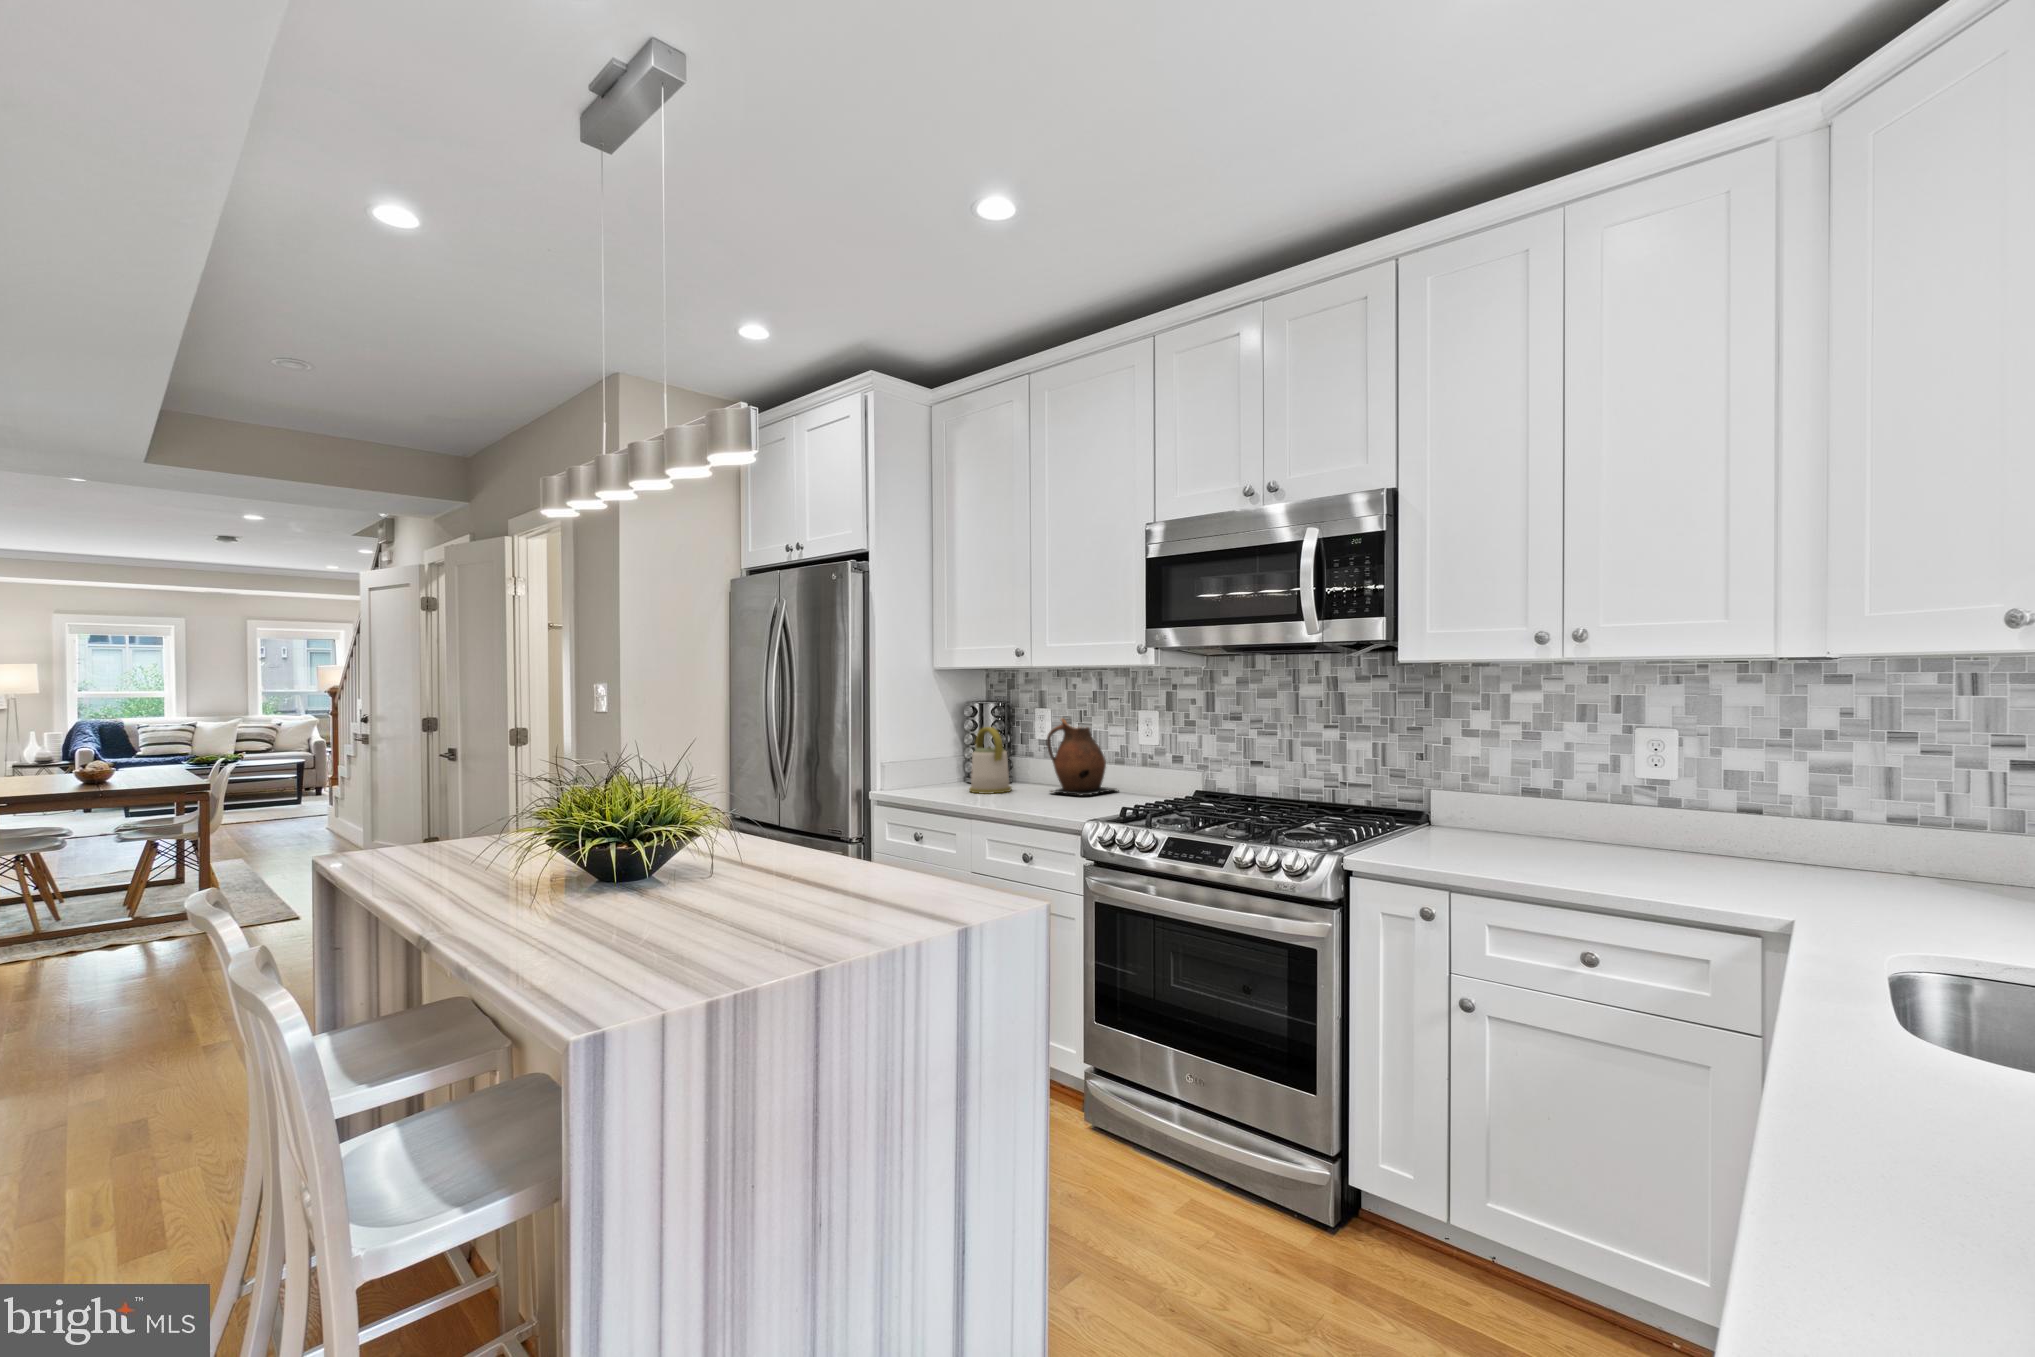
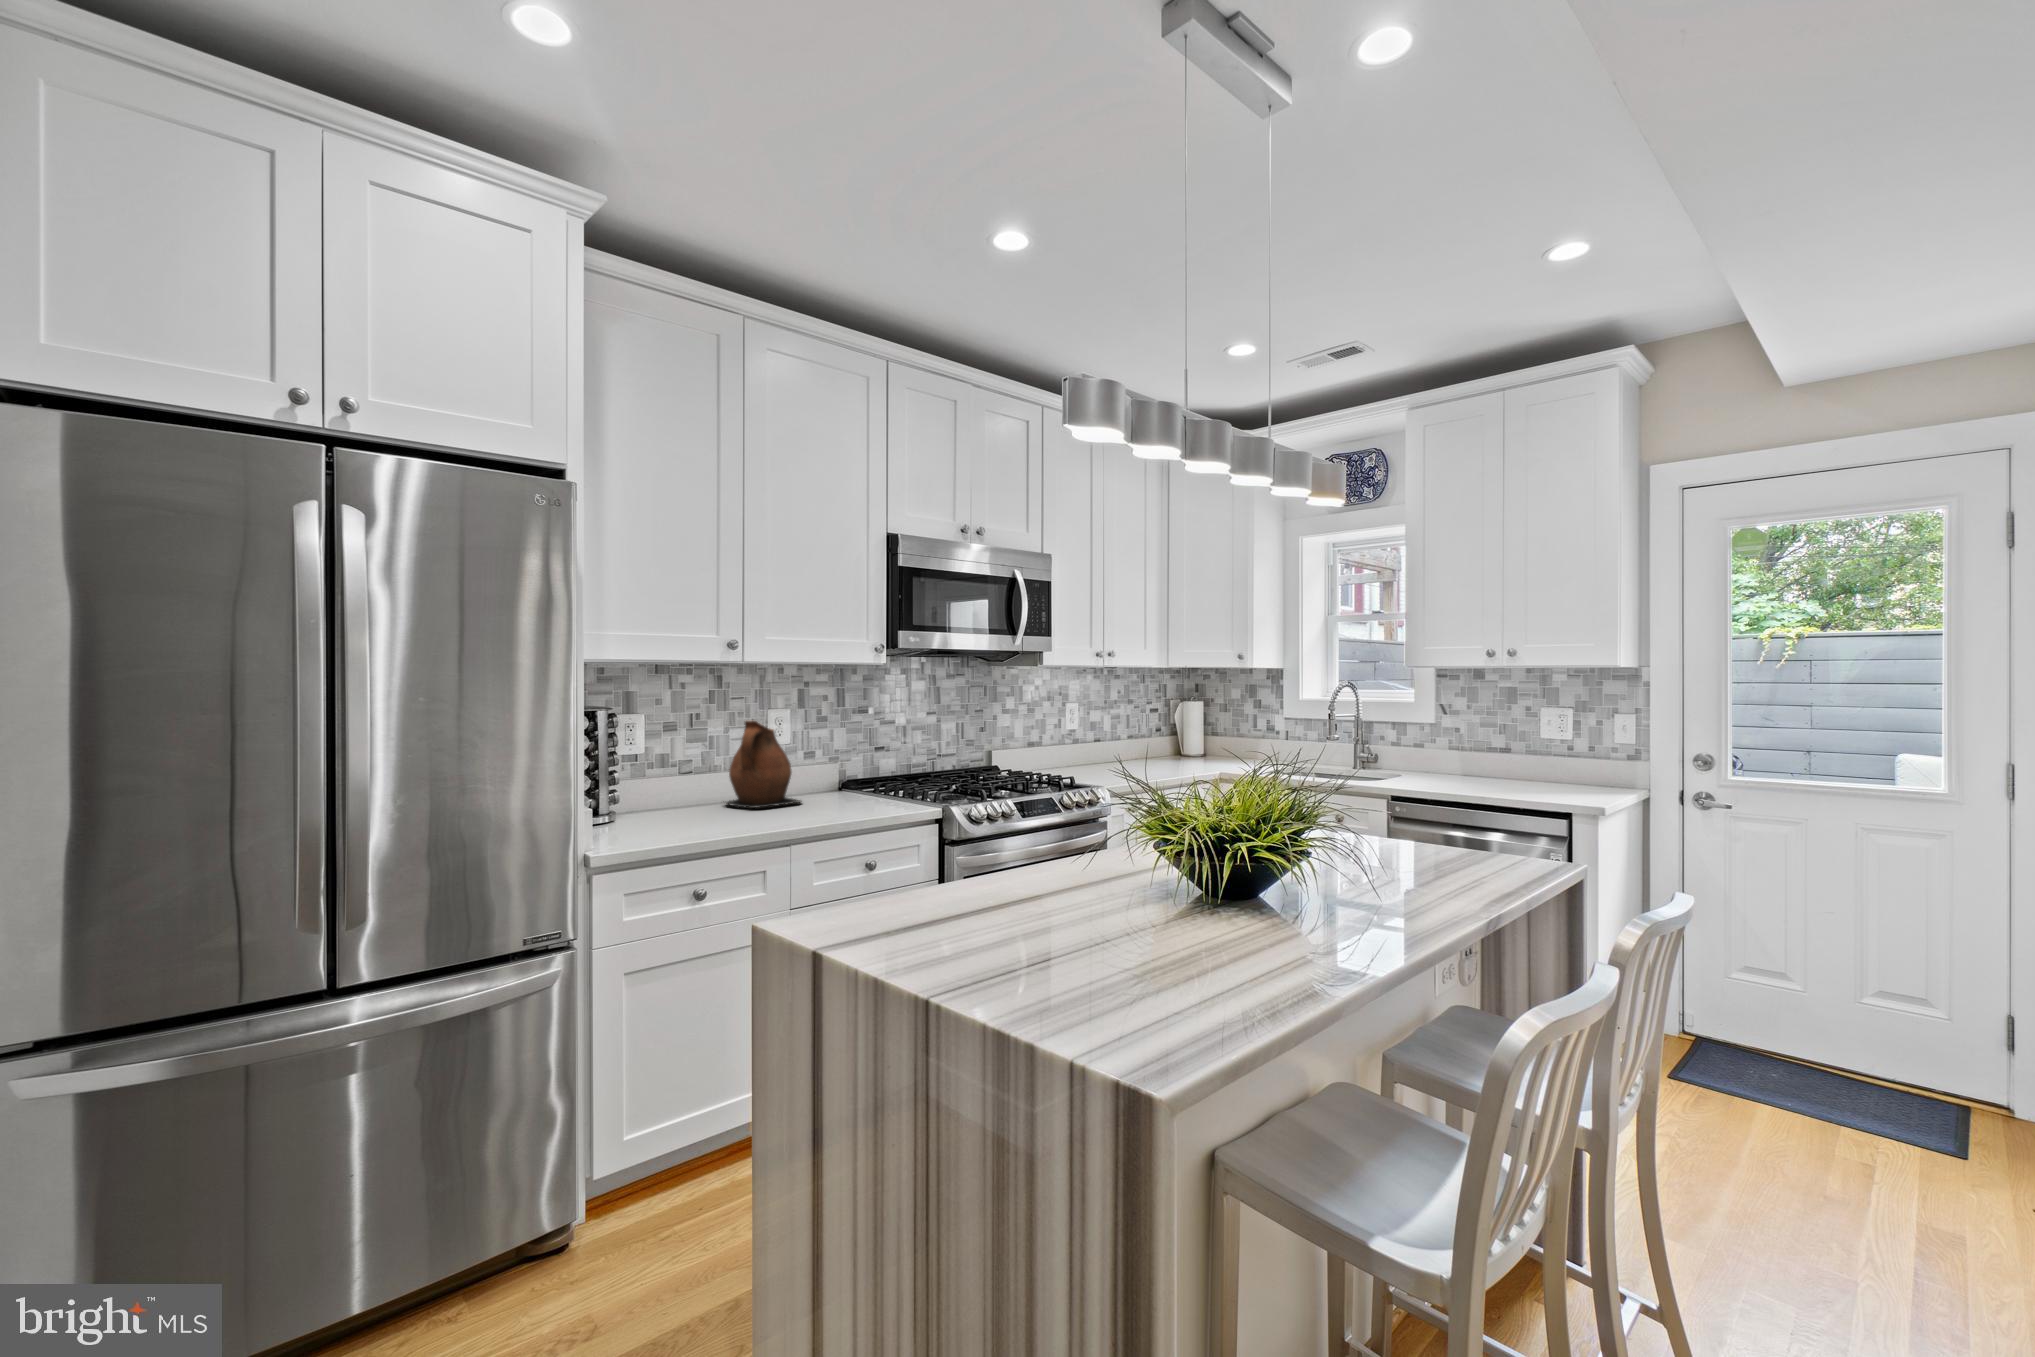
kettle: present [969,727,1012,794] -> none [643,737,718,828]

